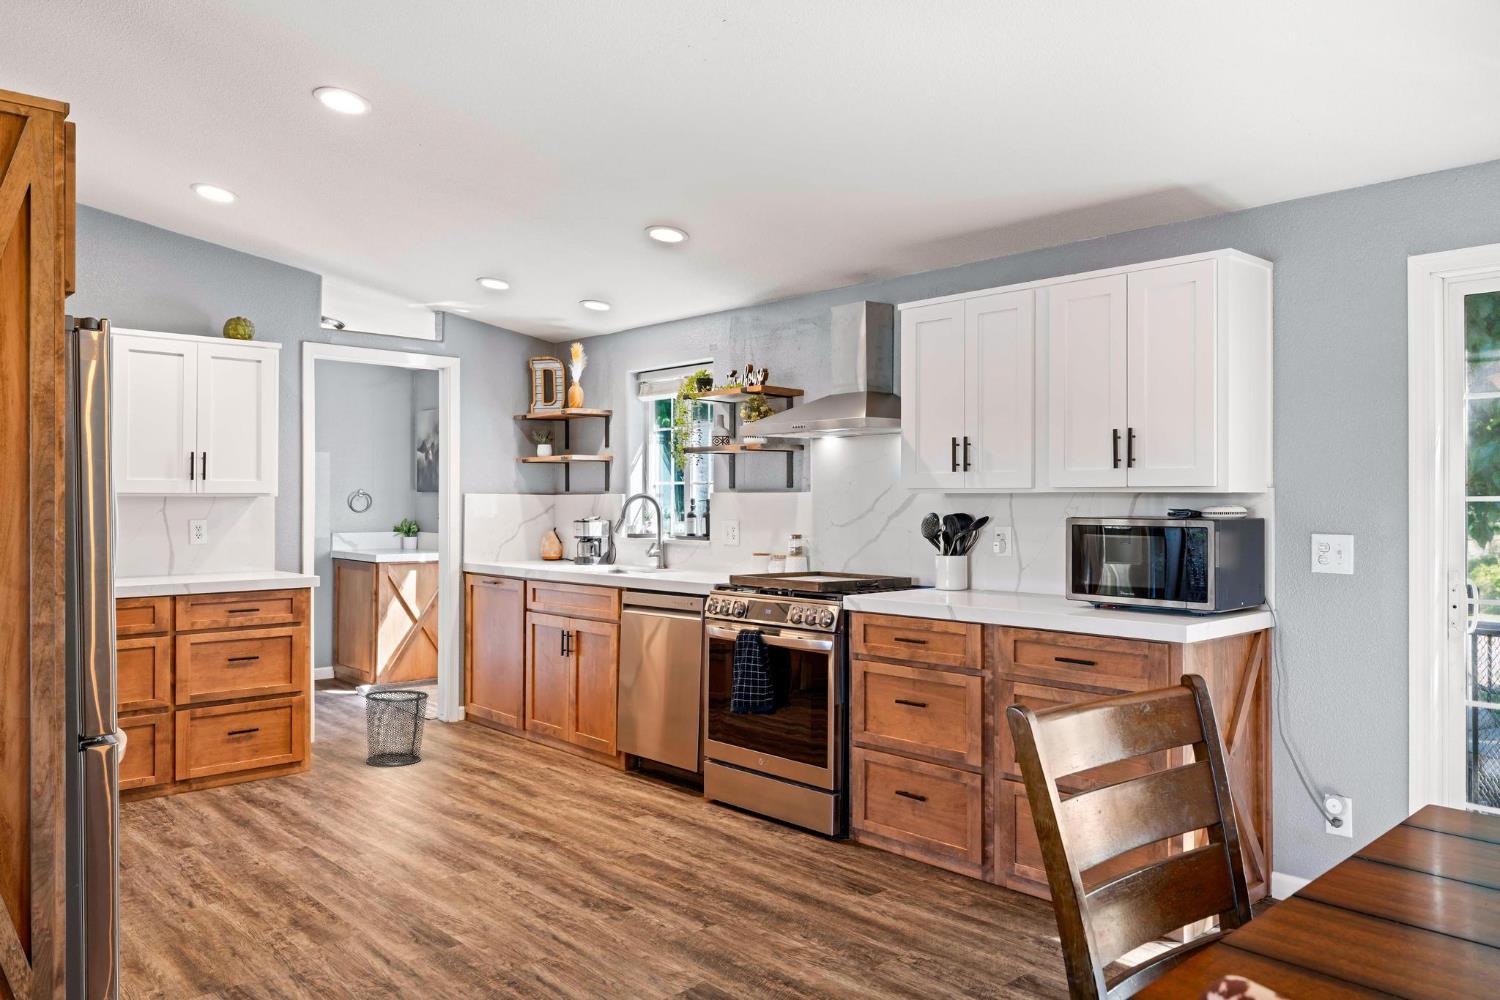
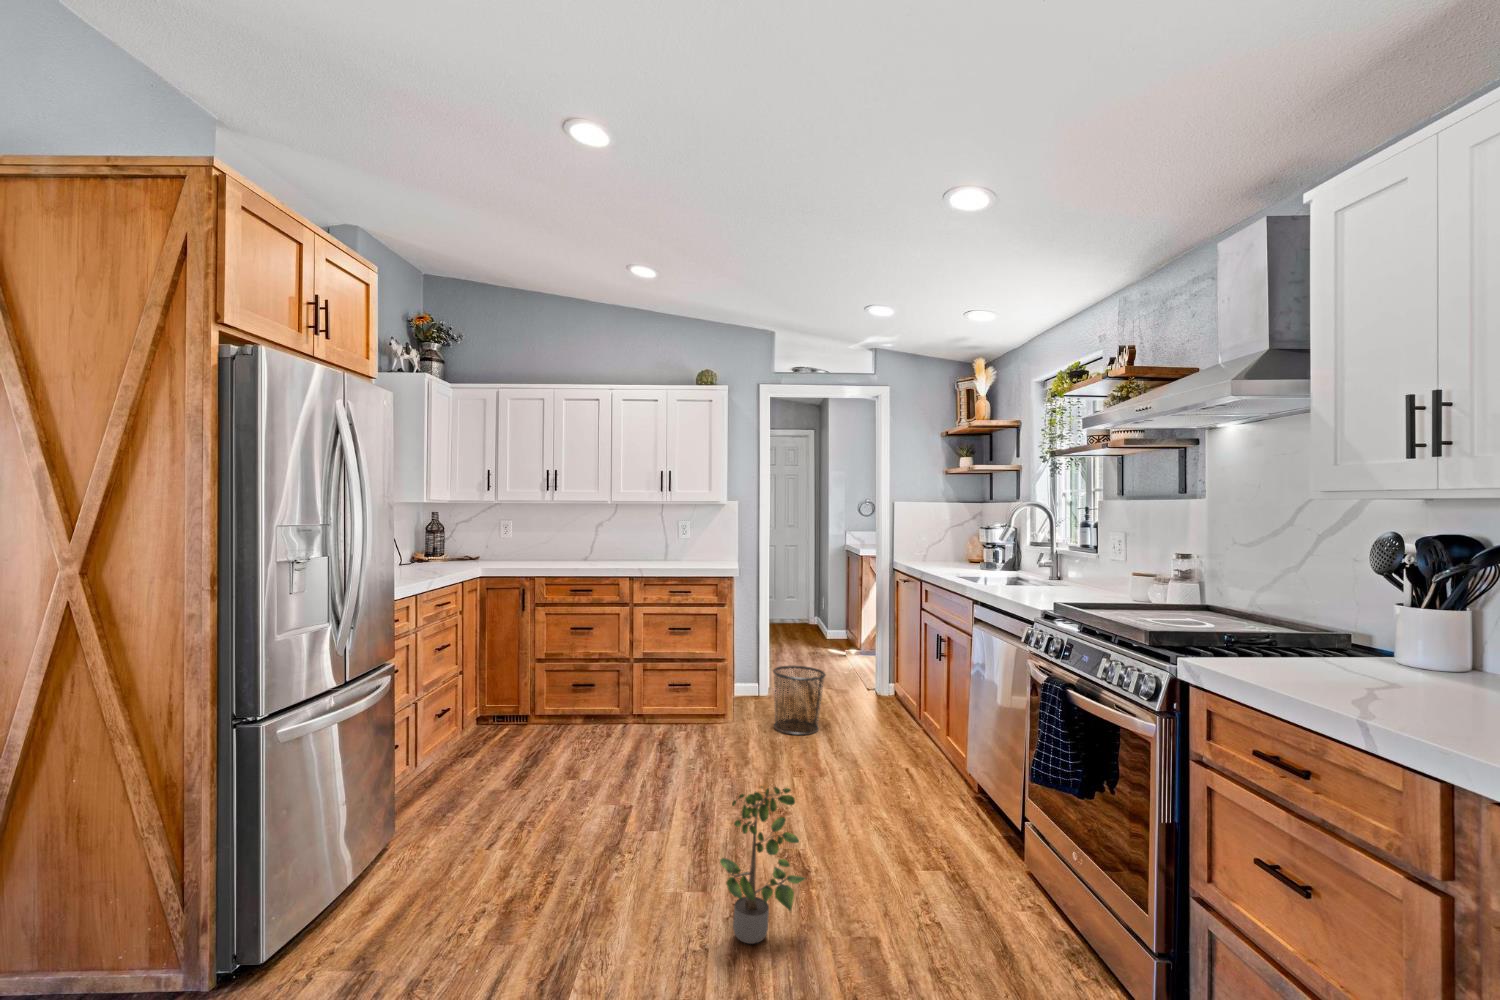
potted plant: none [515,737,582,877] -> present [720,786,805,944]

